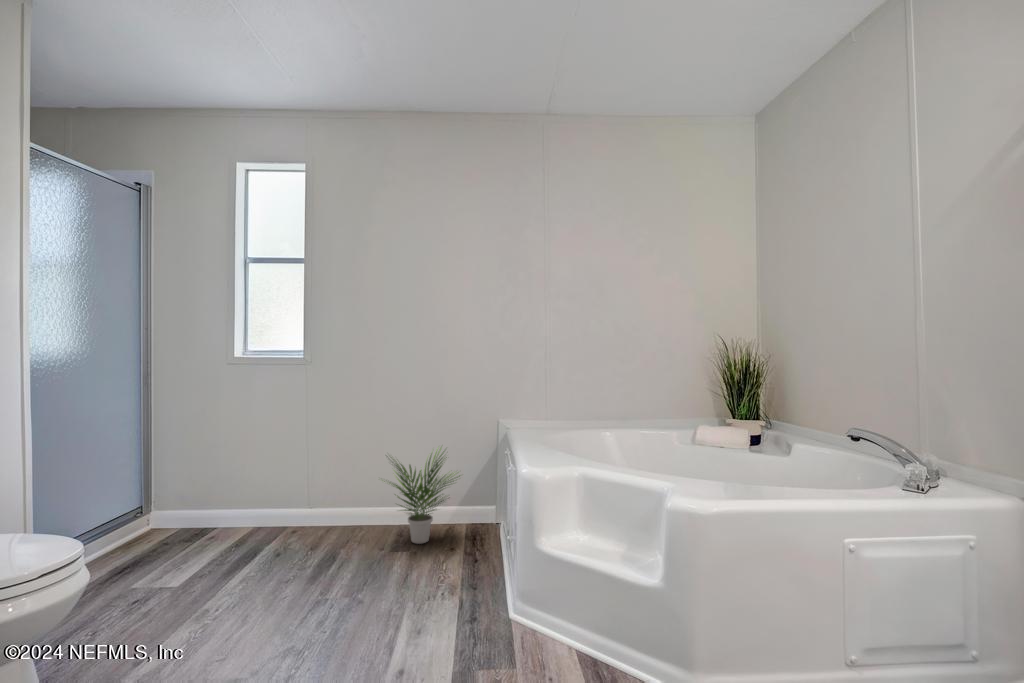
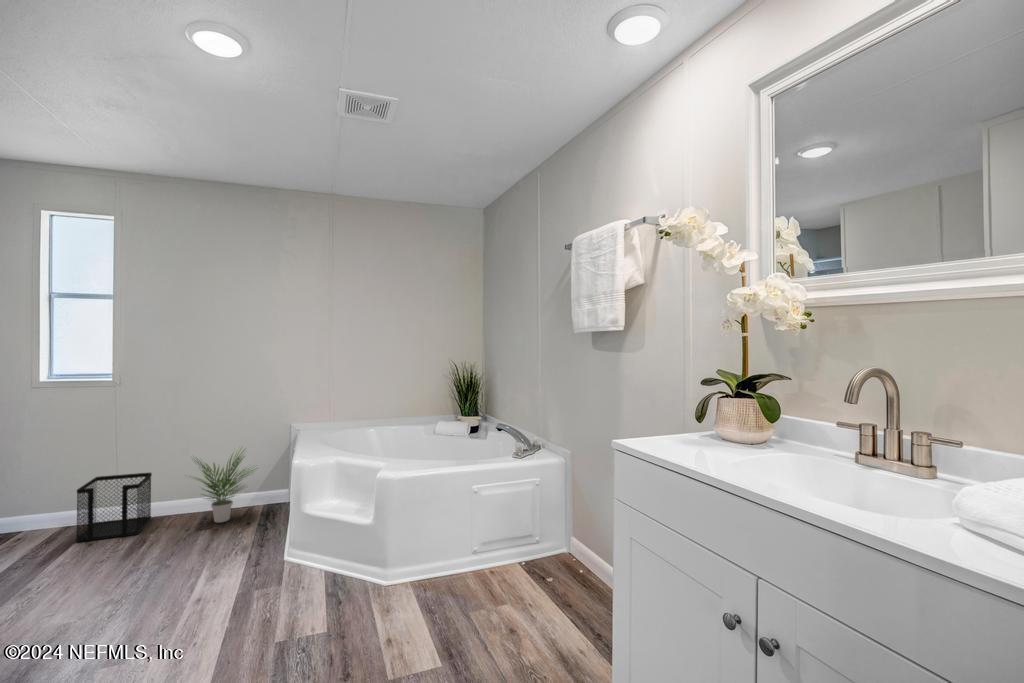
wastebasket: none [265,471,343,550] -> present [76,473,152,542]

